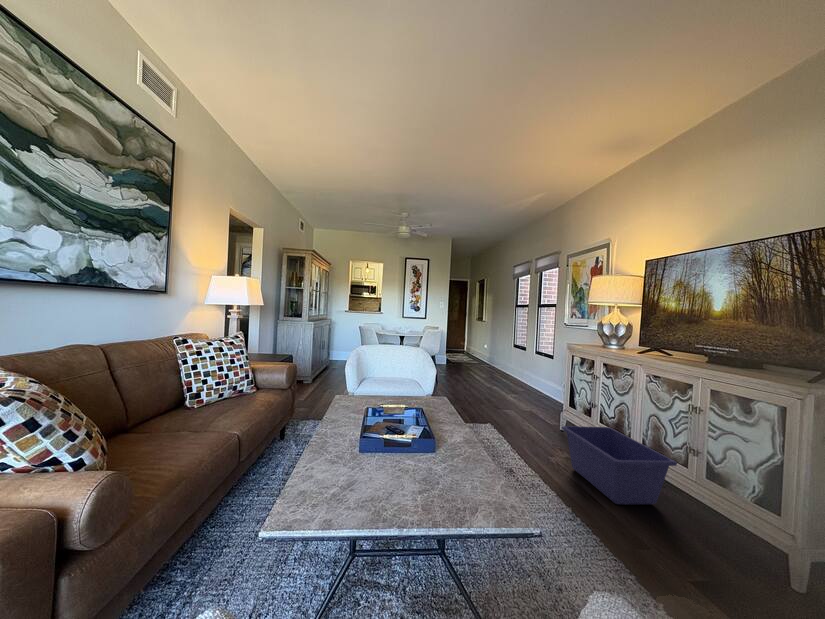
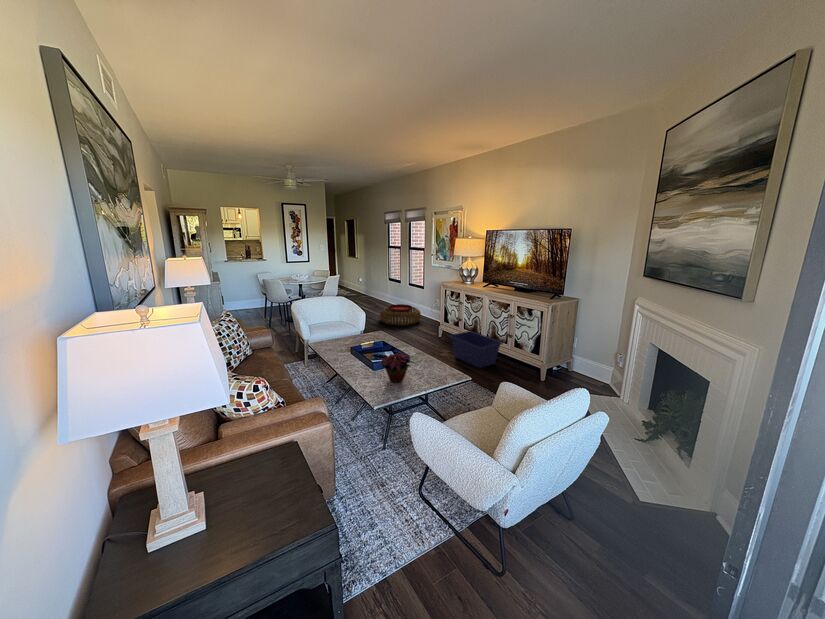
pouf: none [484,375,543,406] -> present [380,304,421,326]
flower arrangement: none [338,415,420,479] -> present [378,353,414,382]

